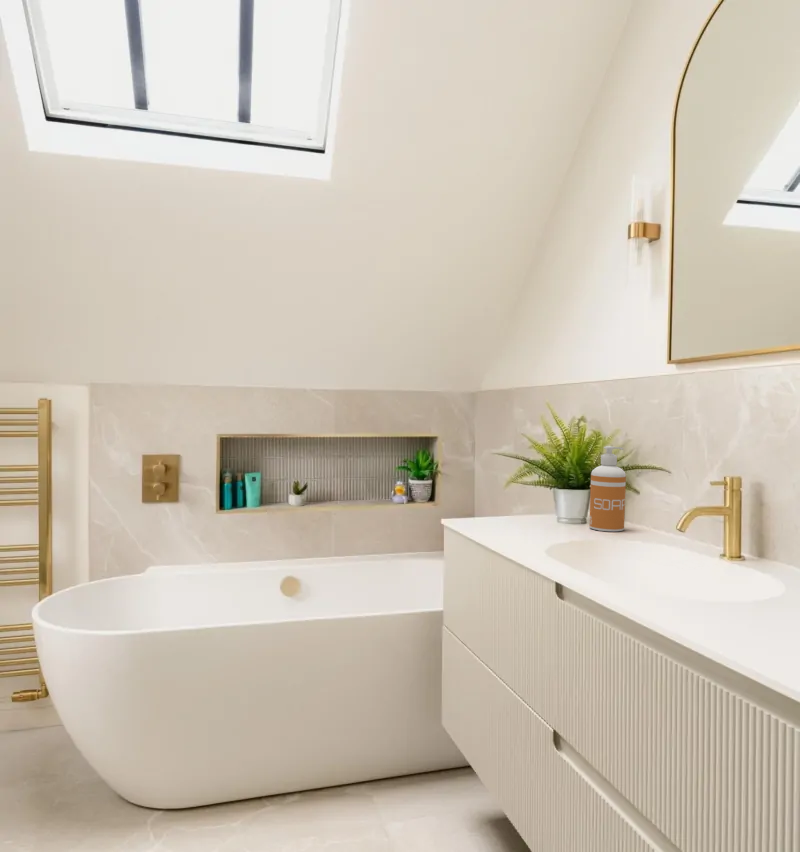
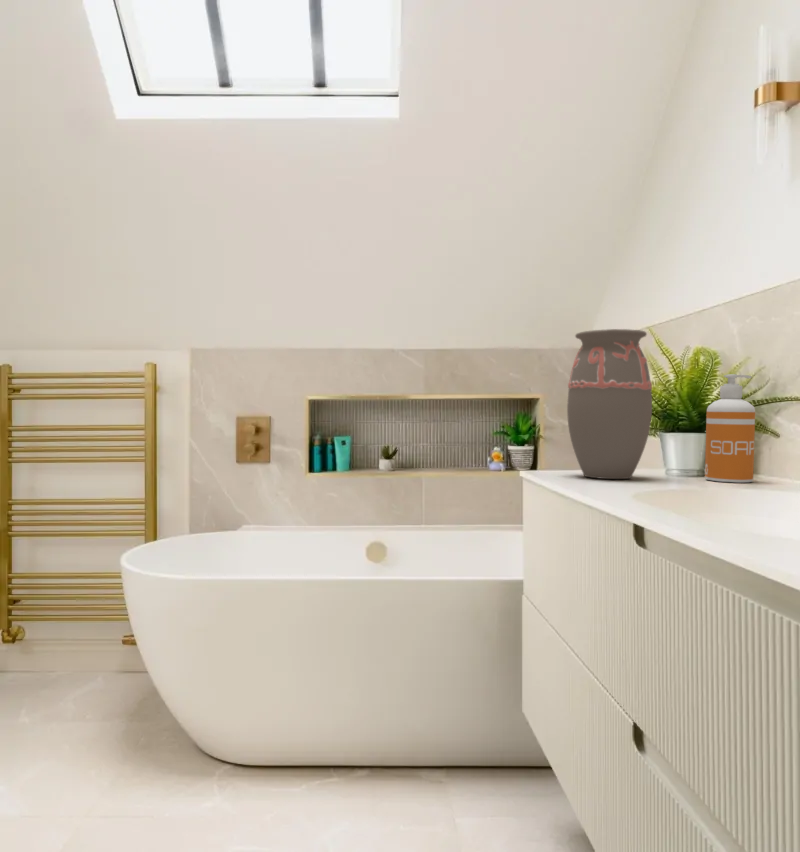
decorative vase: none [486,411,552,530] -> present [567,329,652,479]

